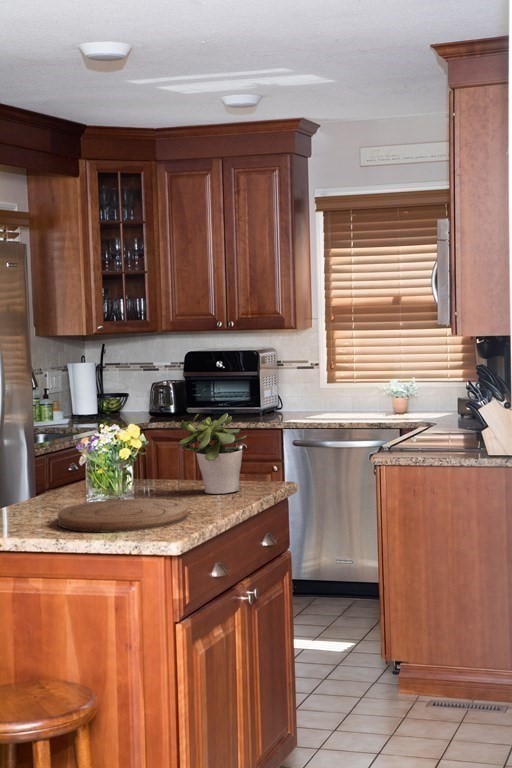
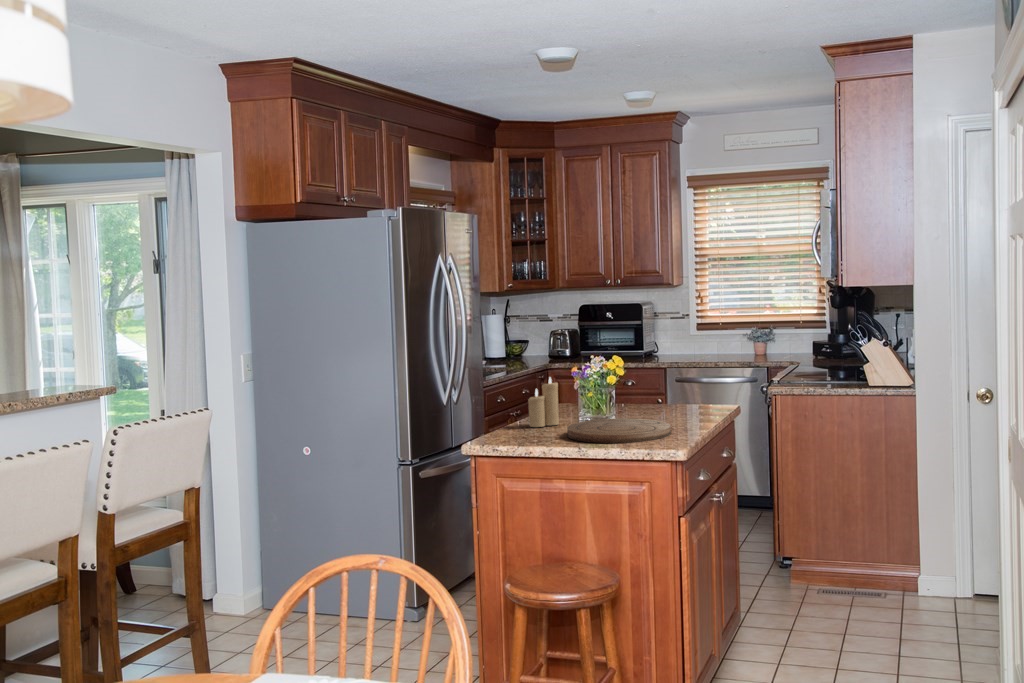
potted plant: present [178,413,247,494] -> none [639,350,698,416]
candle: none [28,446,69,509] -> present [528,377,559,427]

